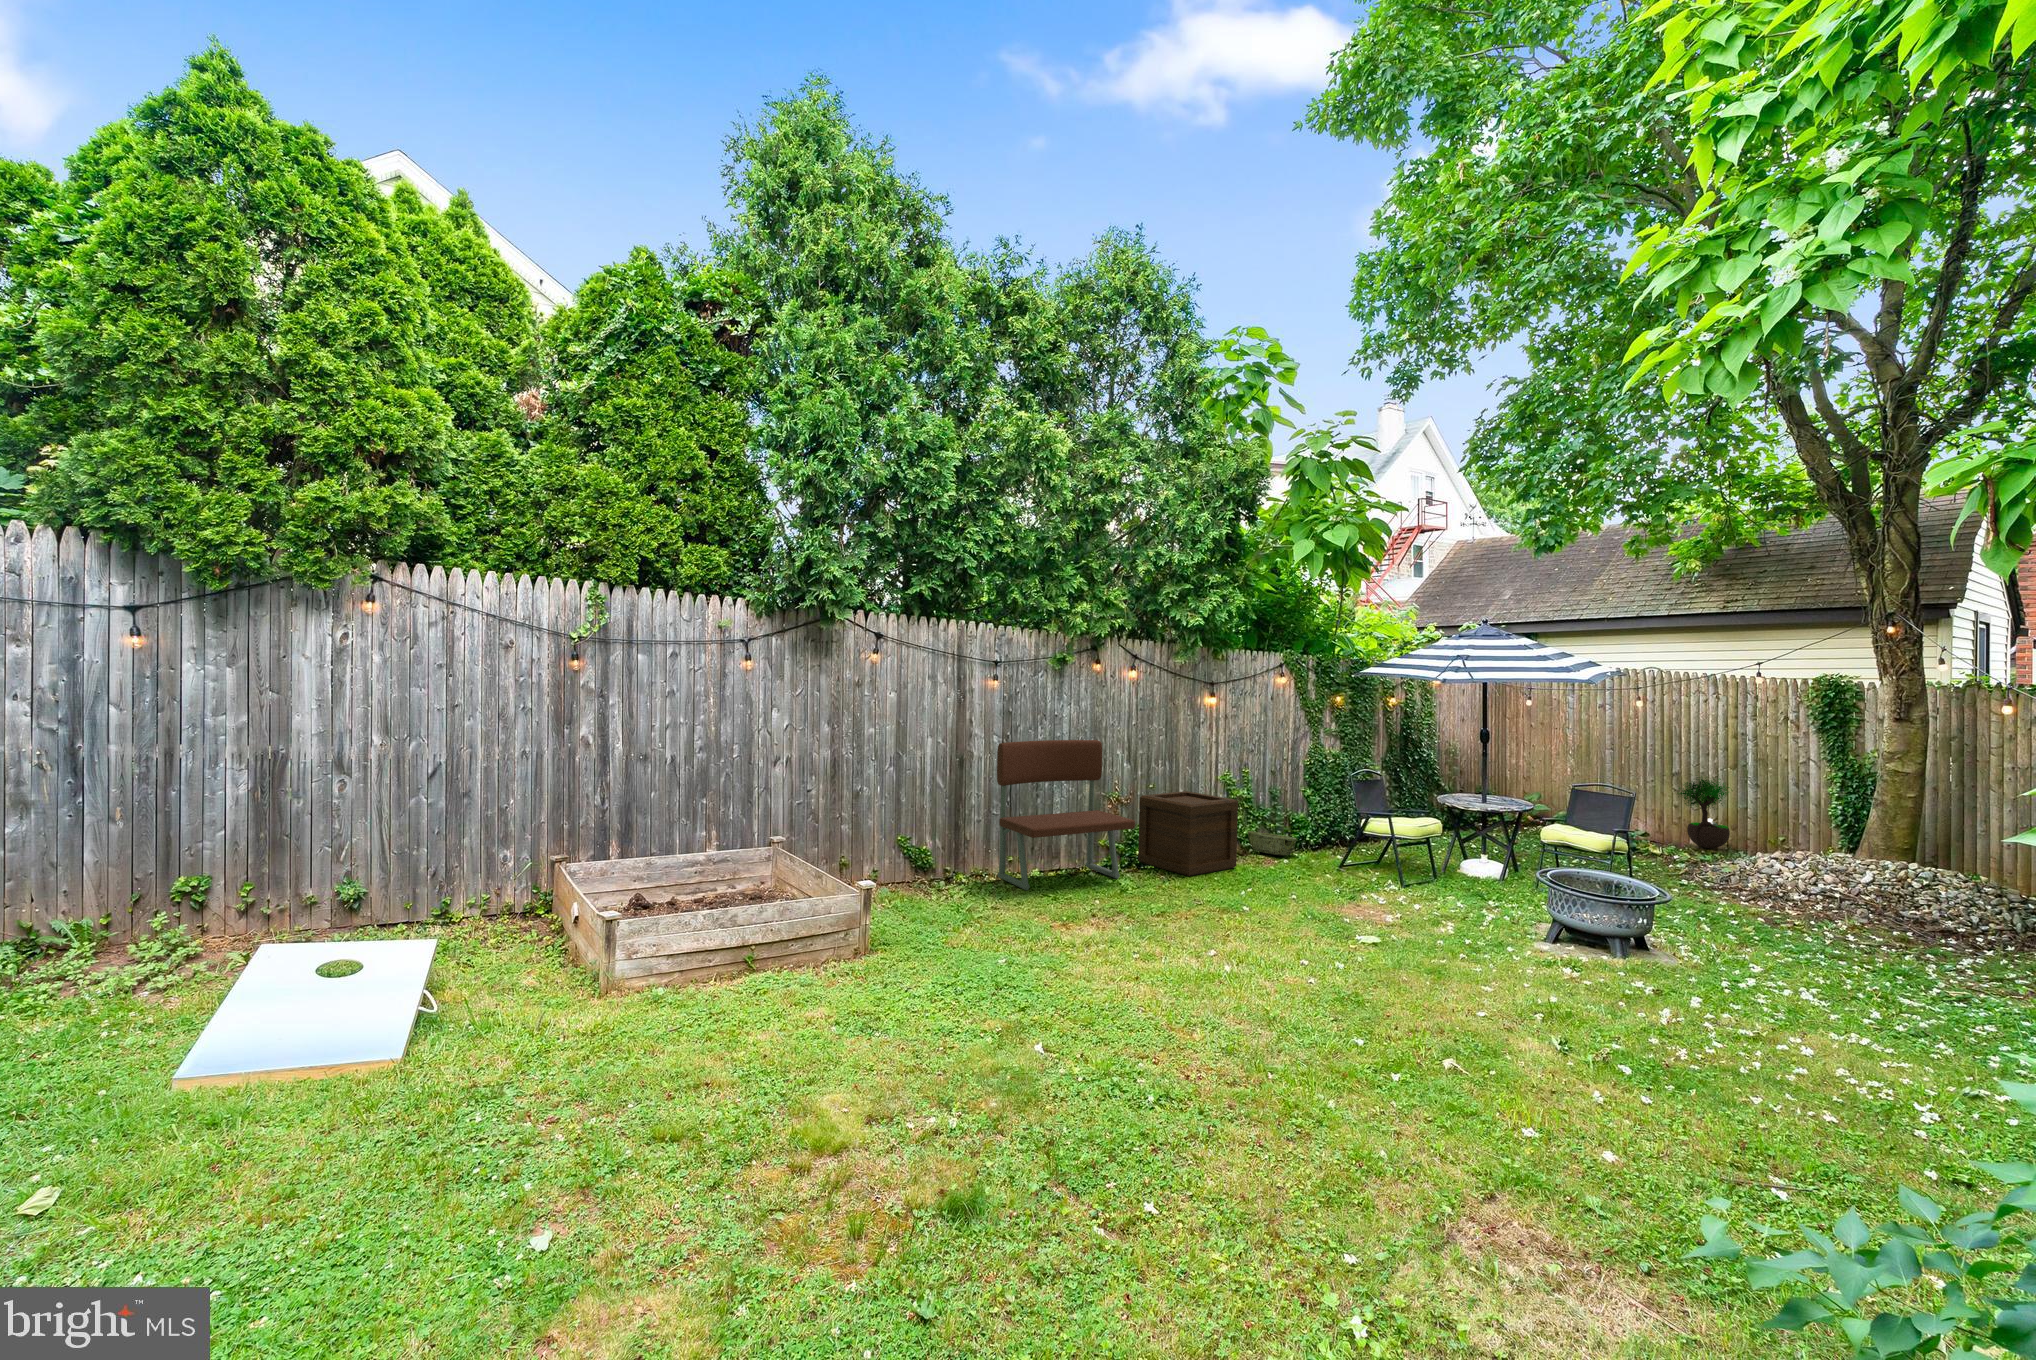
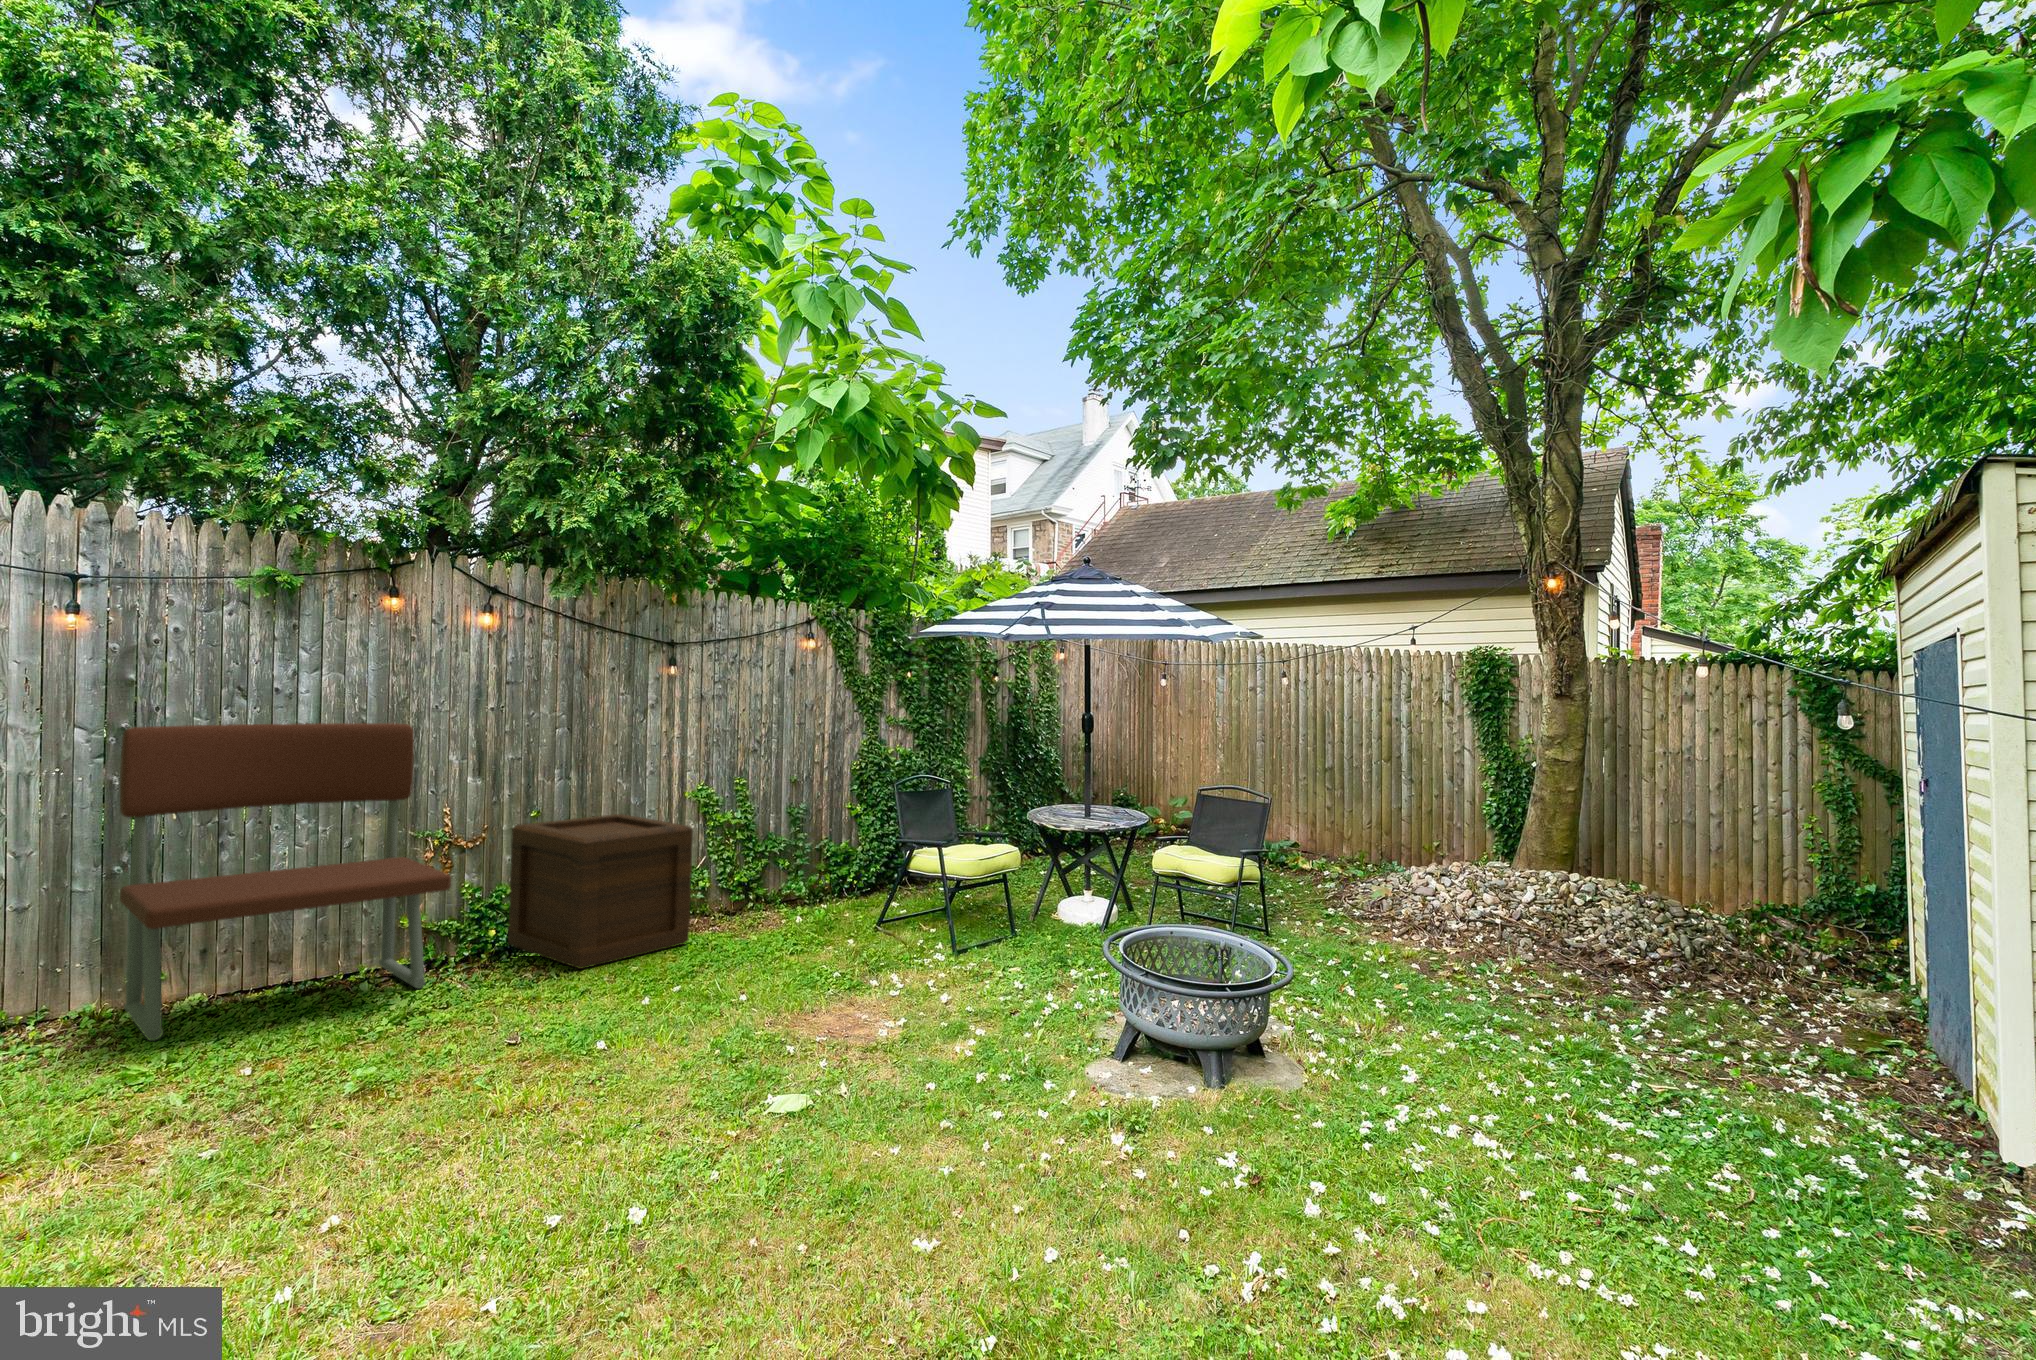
potted tree: present [1677,771,1730,848] -> none [1327,764,1386,862]
woven basket: present [1248,831,1297,855] -> none [739,875,815,914]

